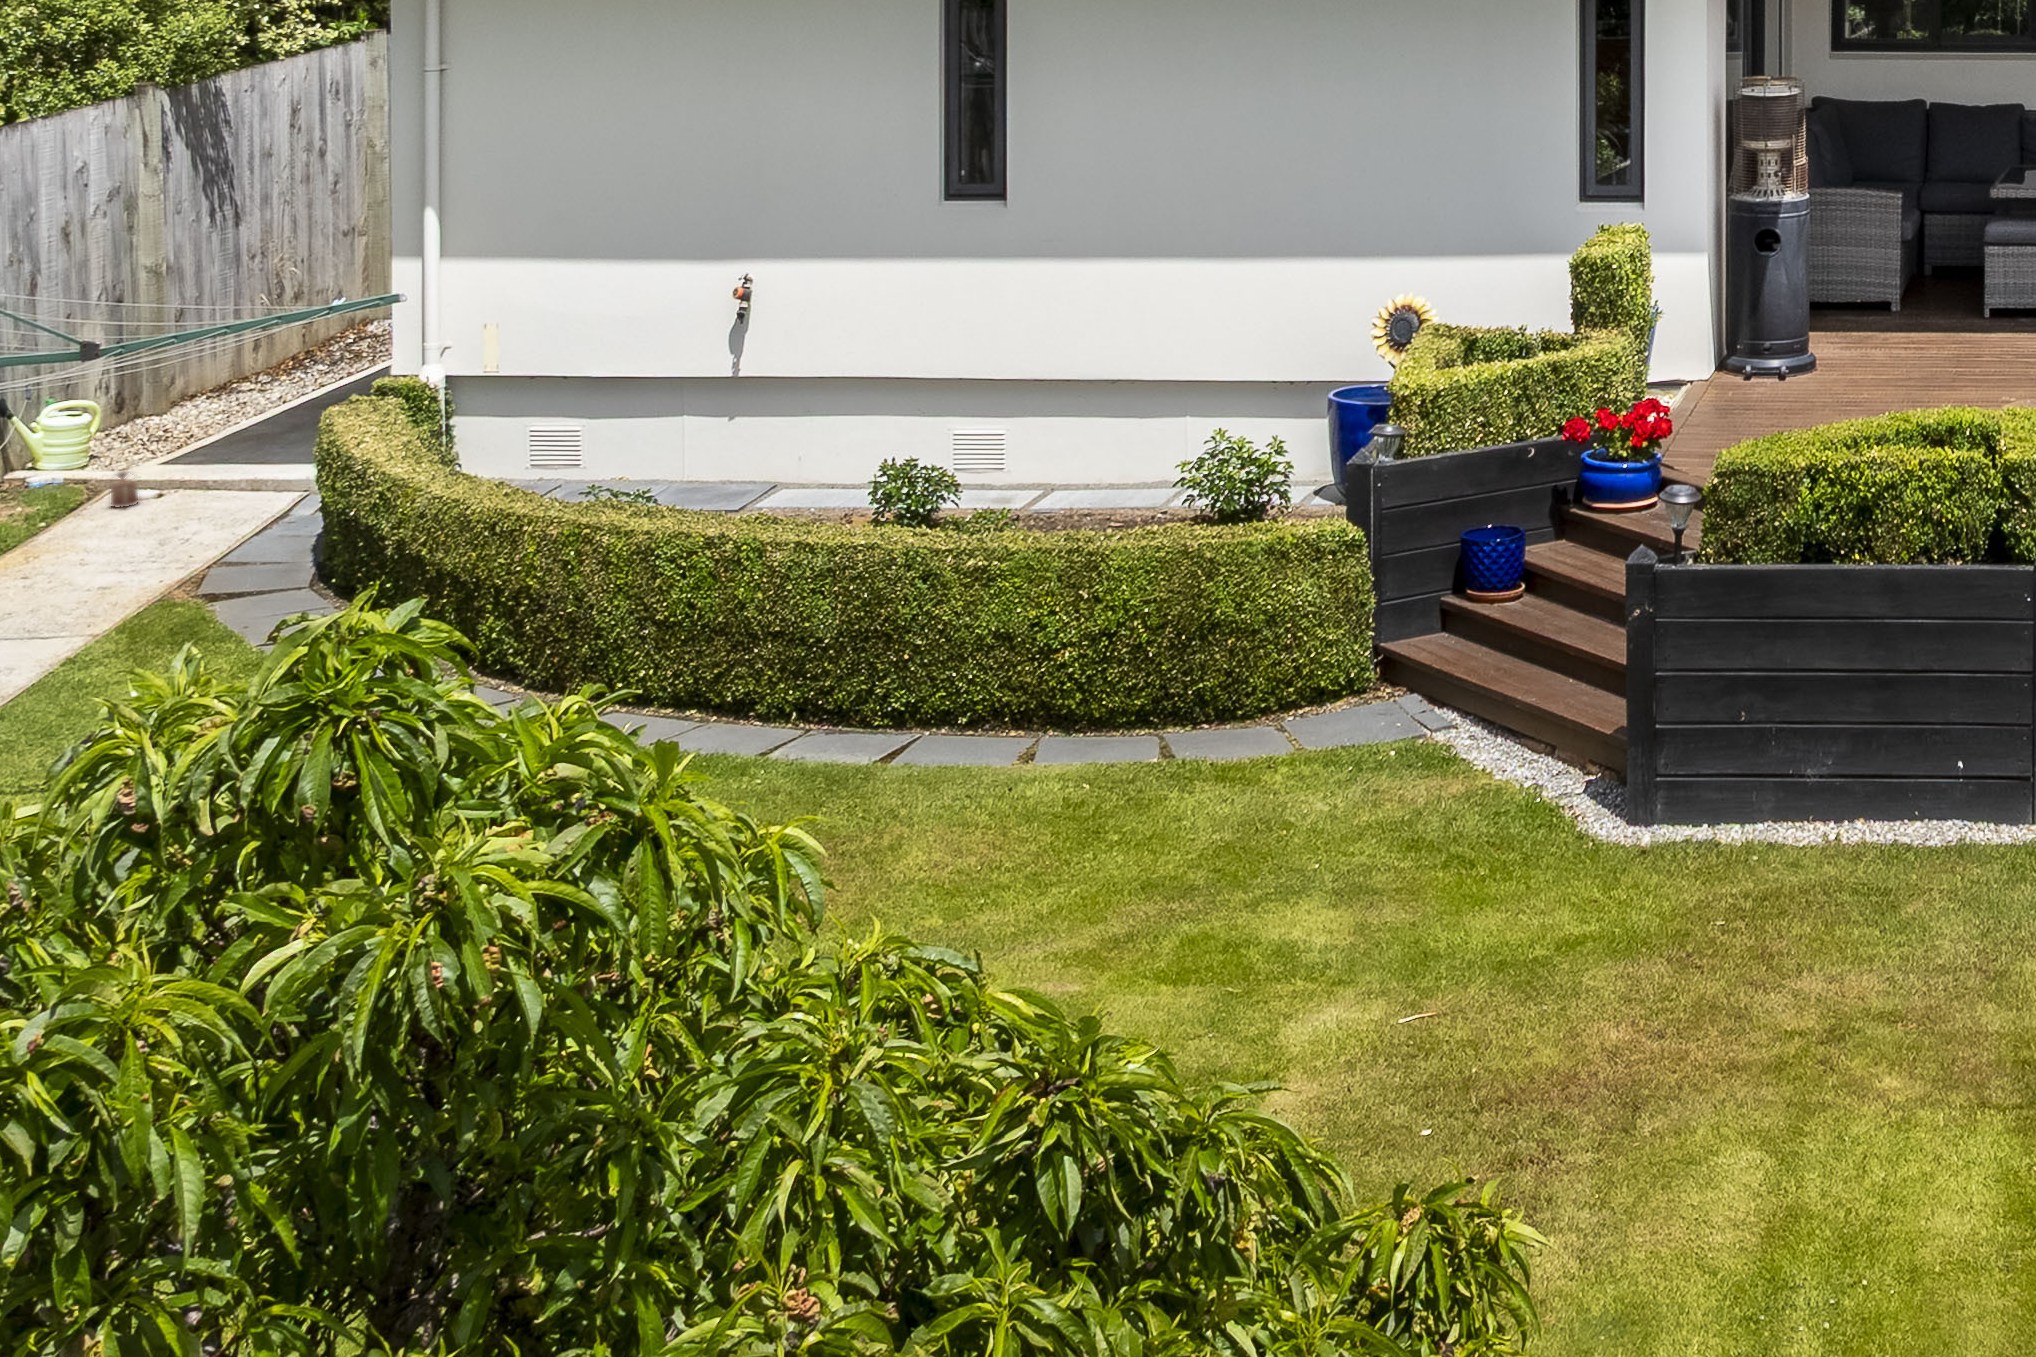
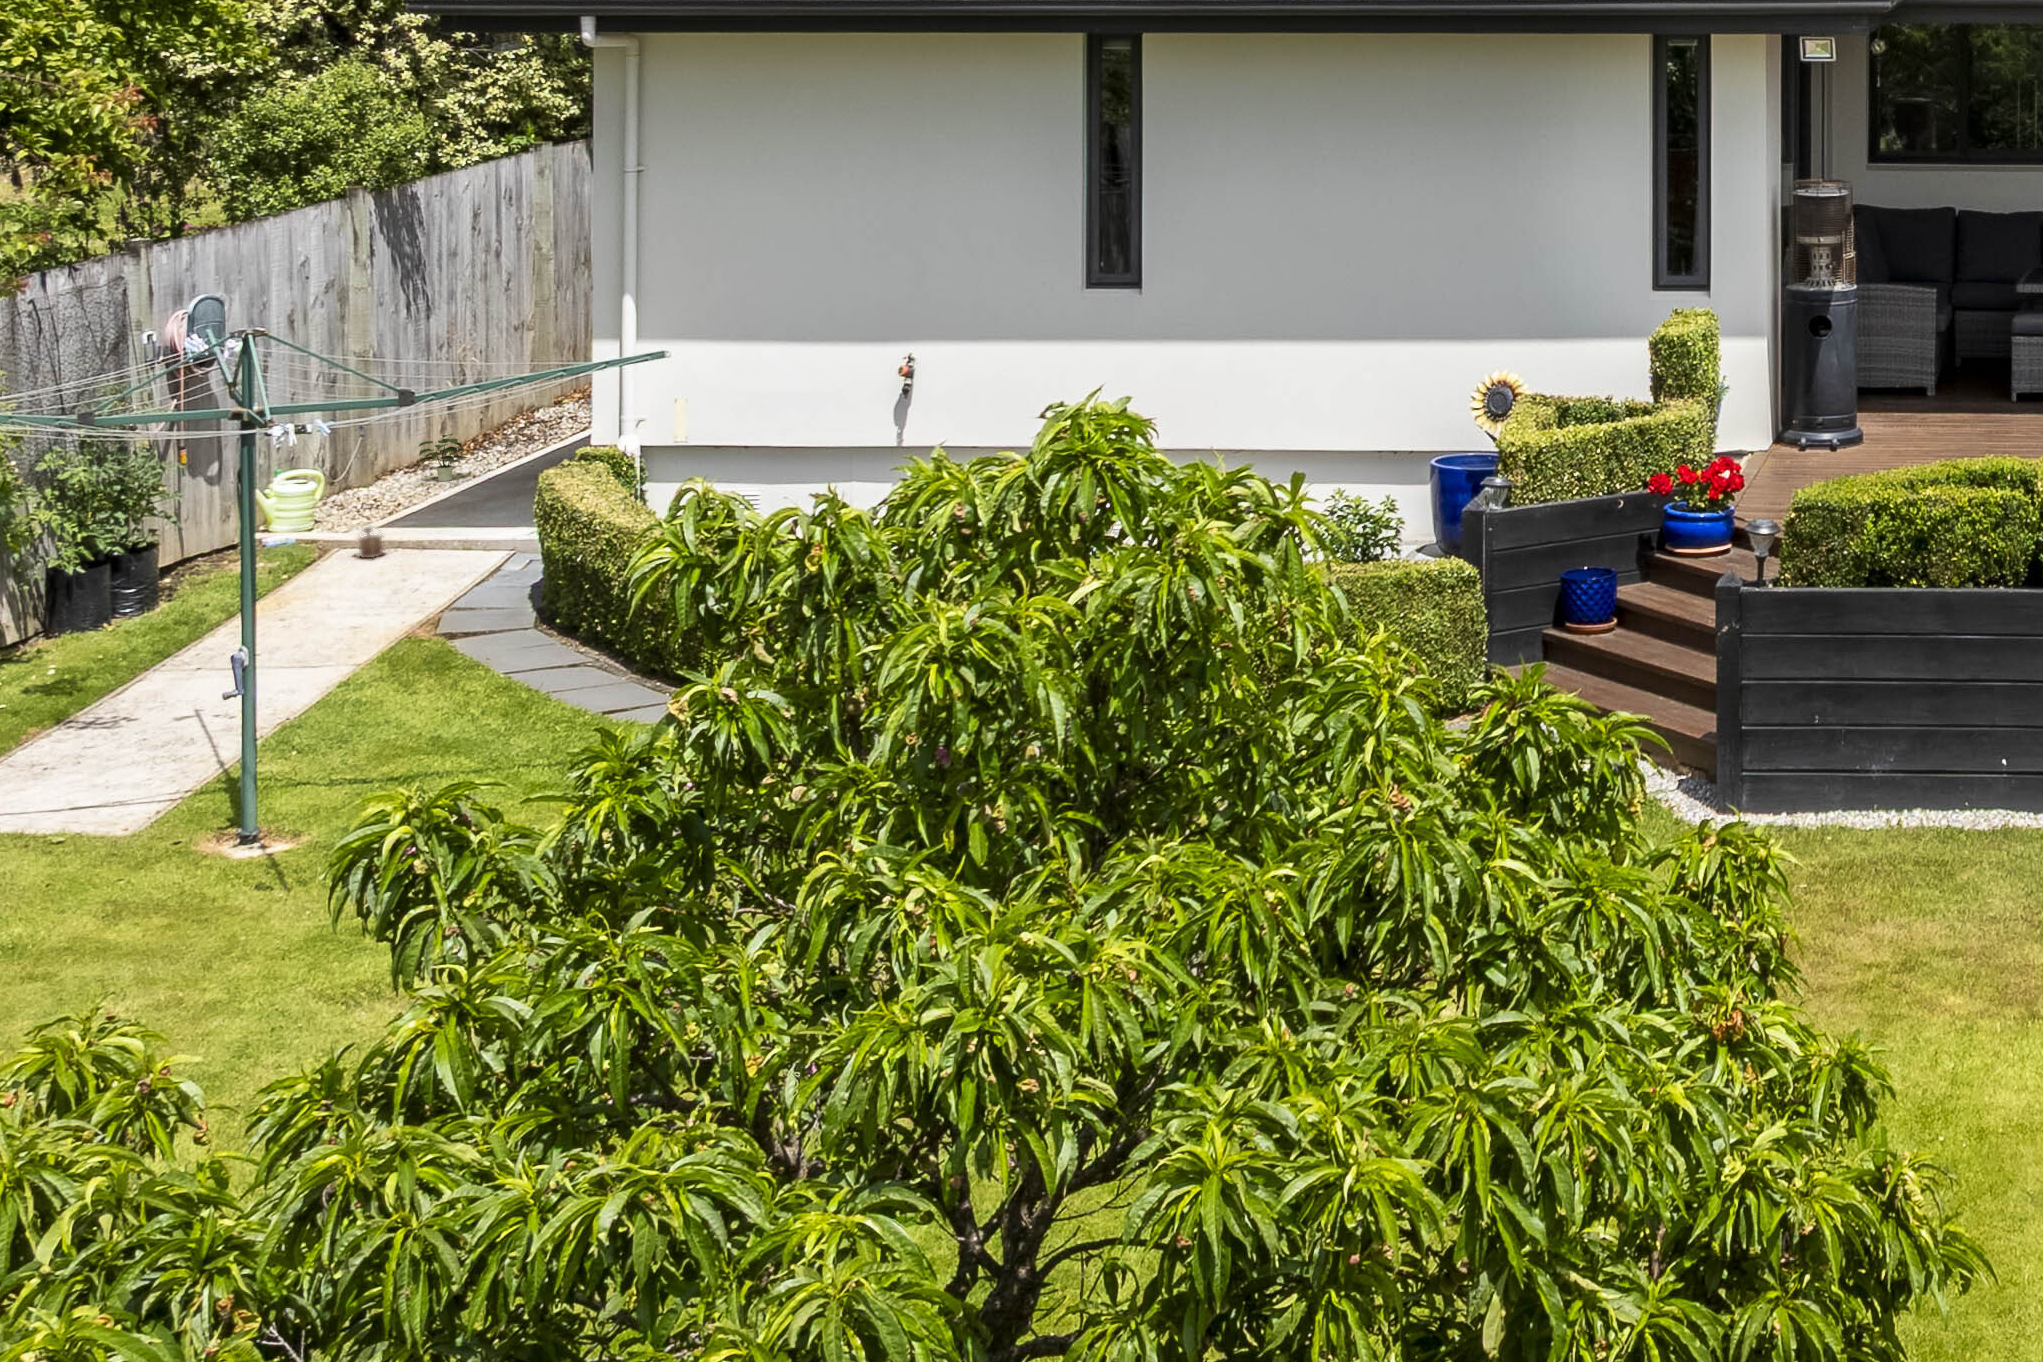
potted plant: none [196,355,255,409] -> present [419,434,468,481]

